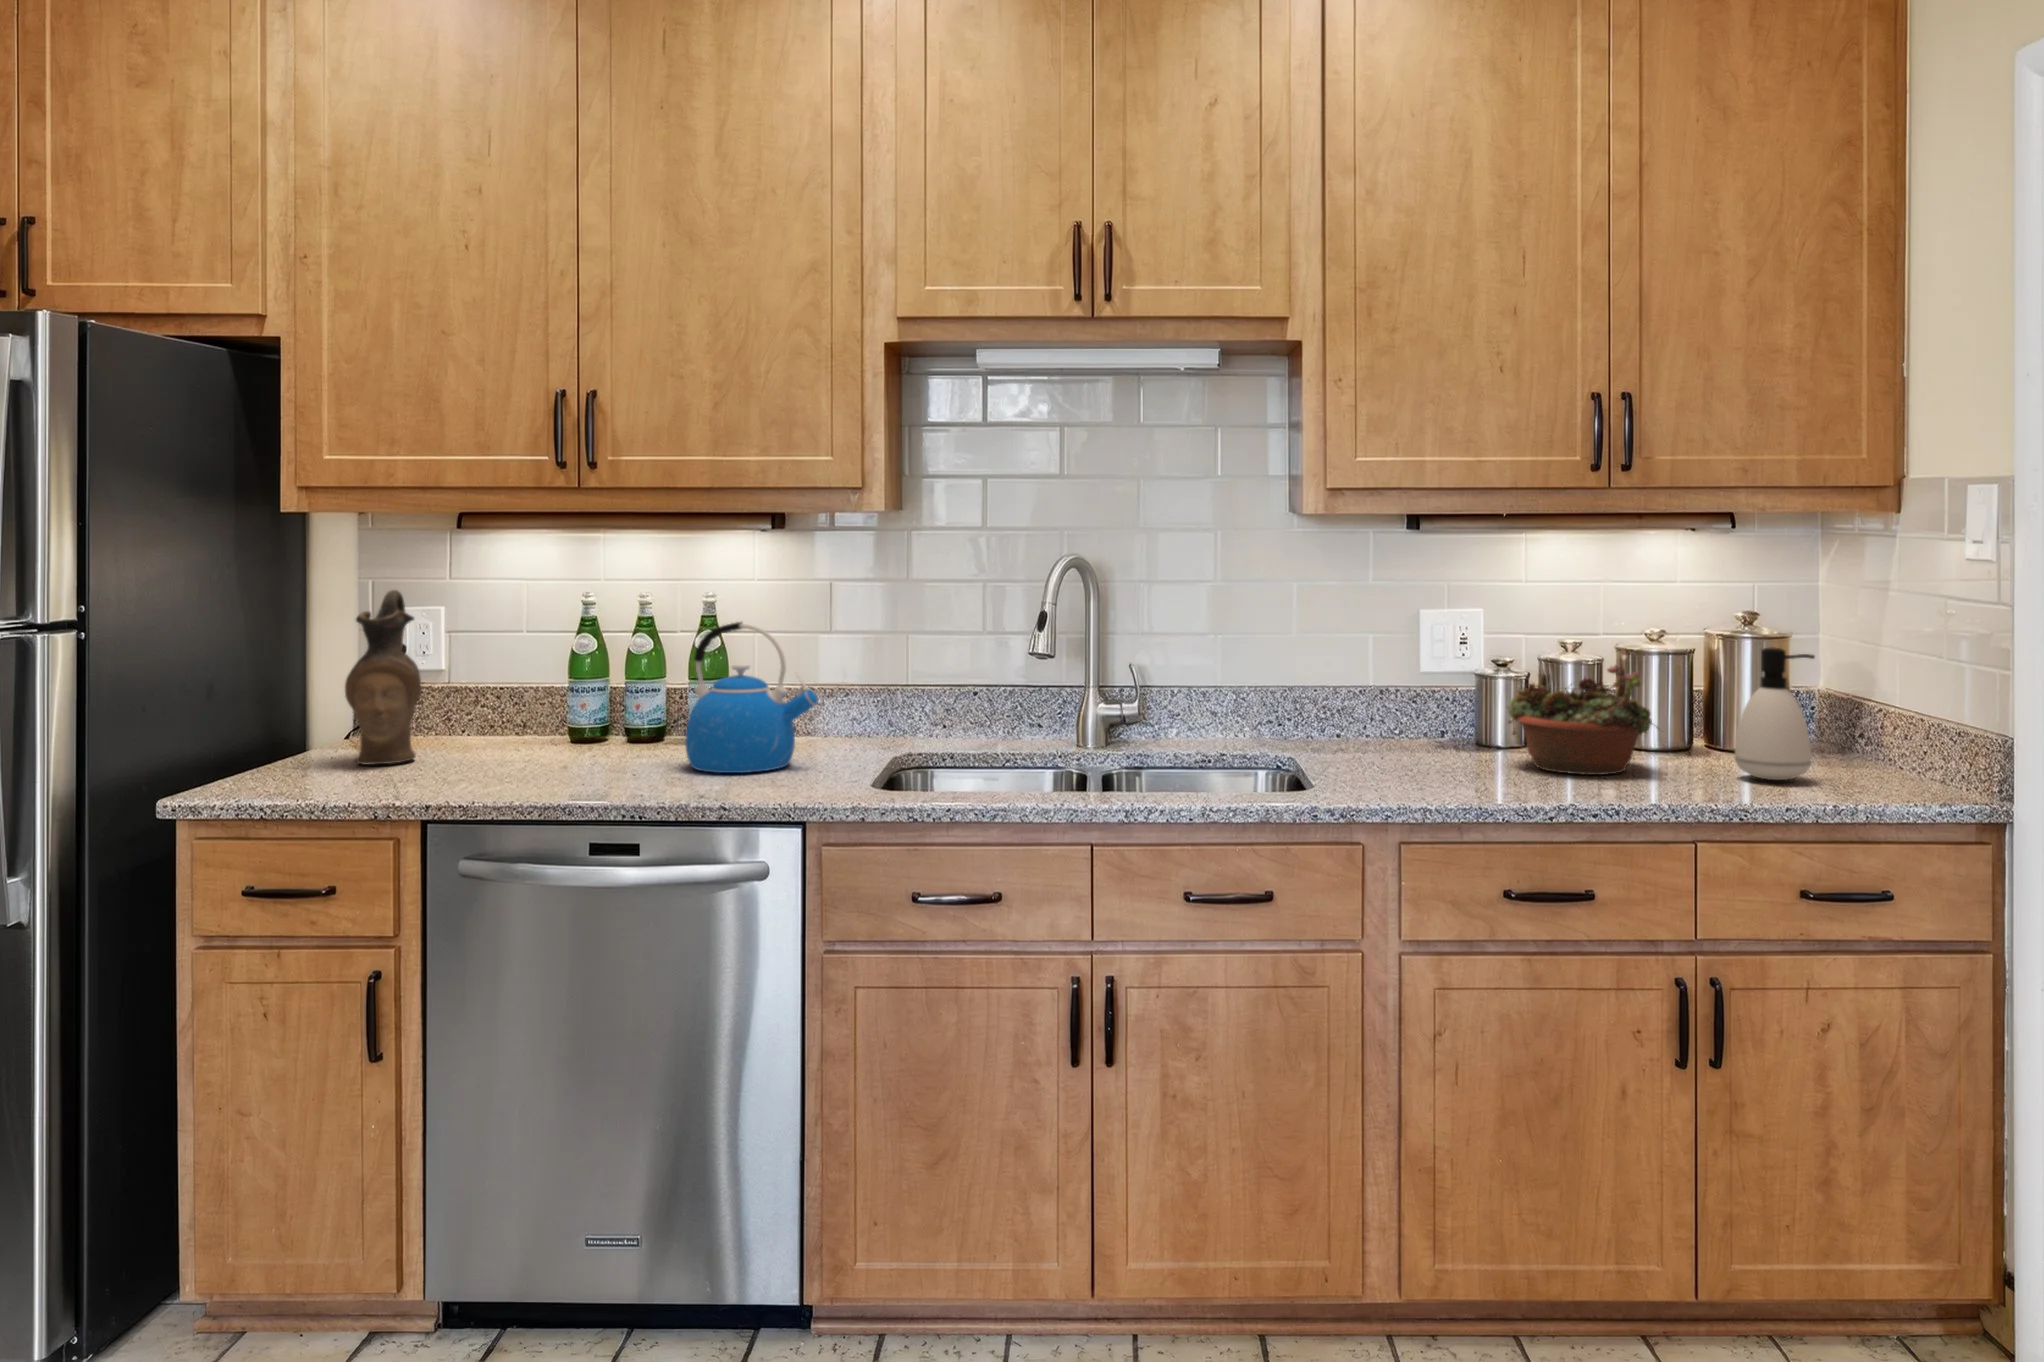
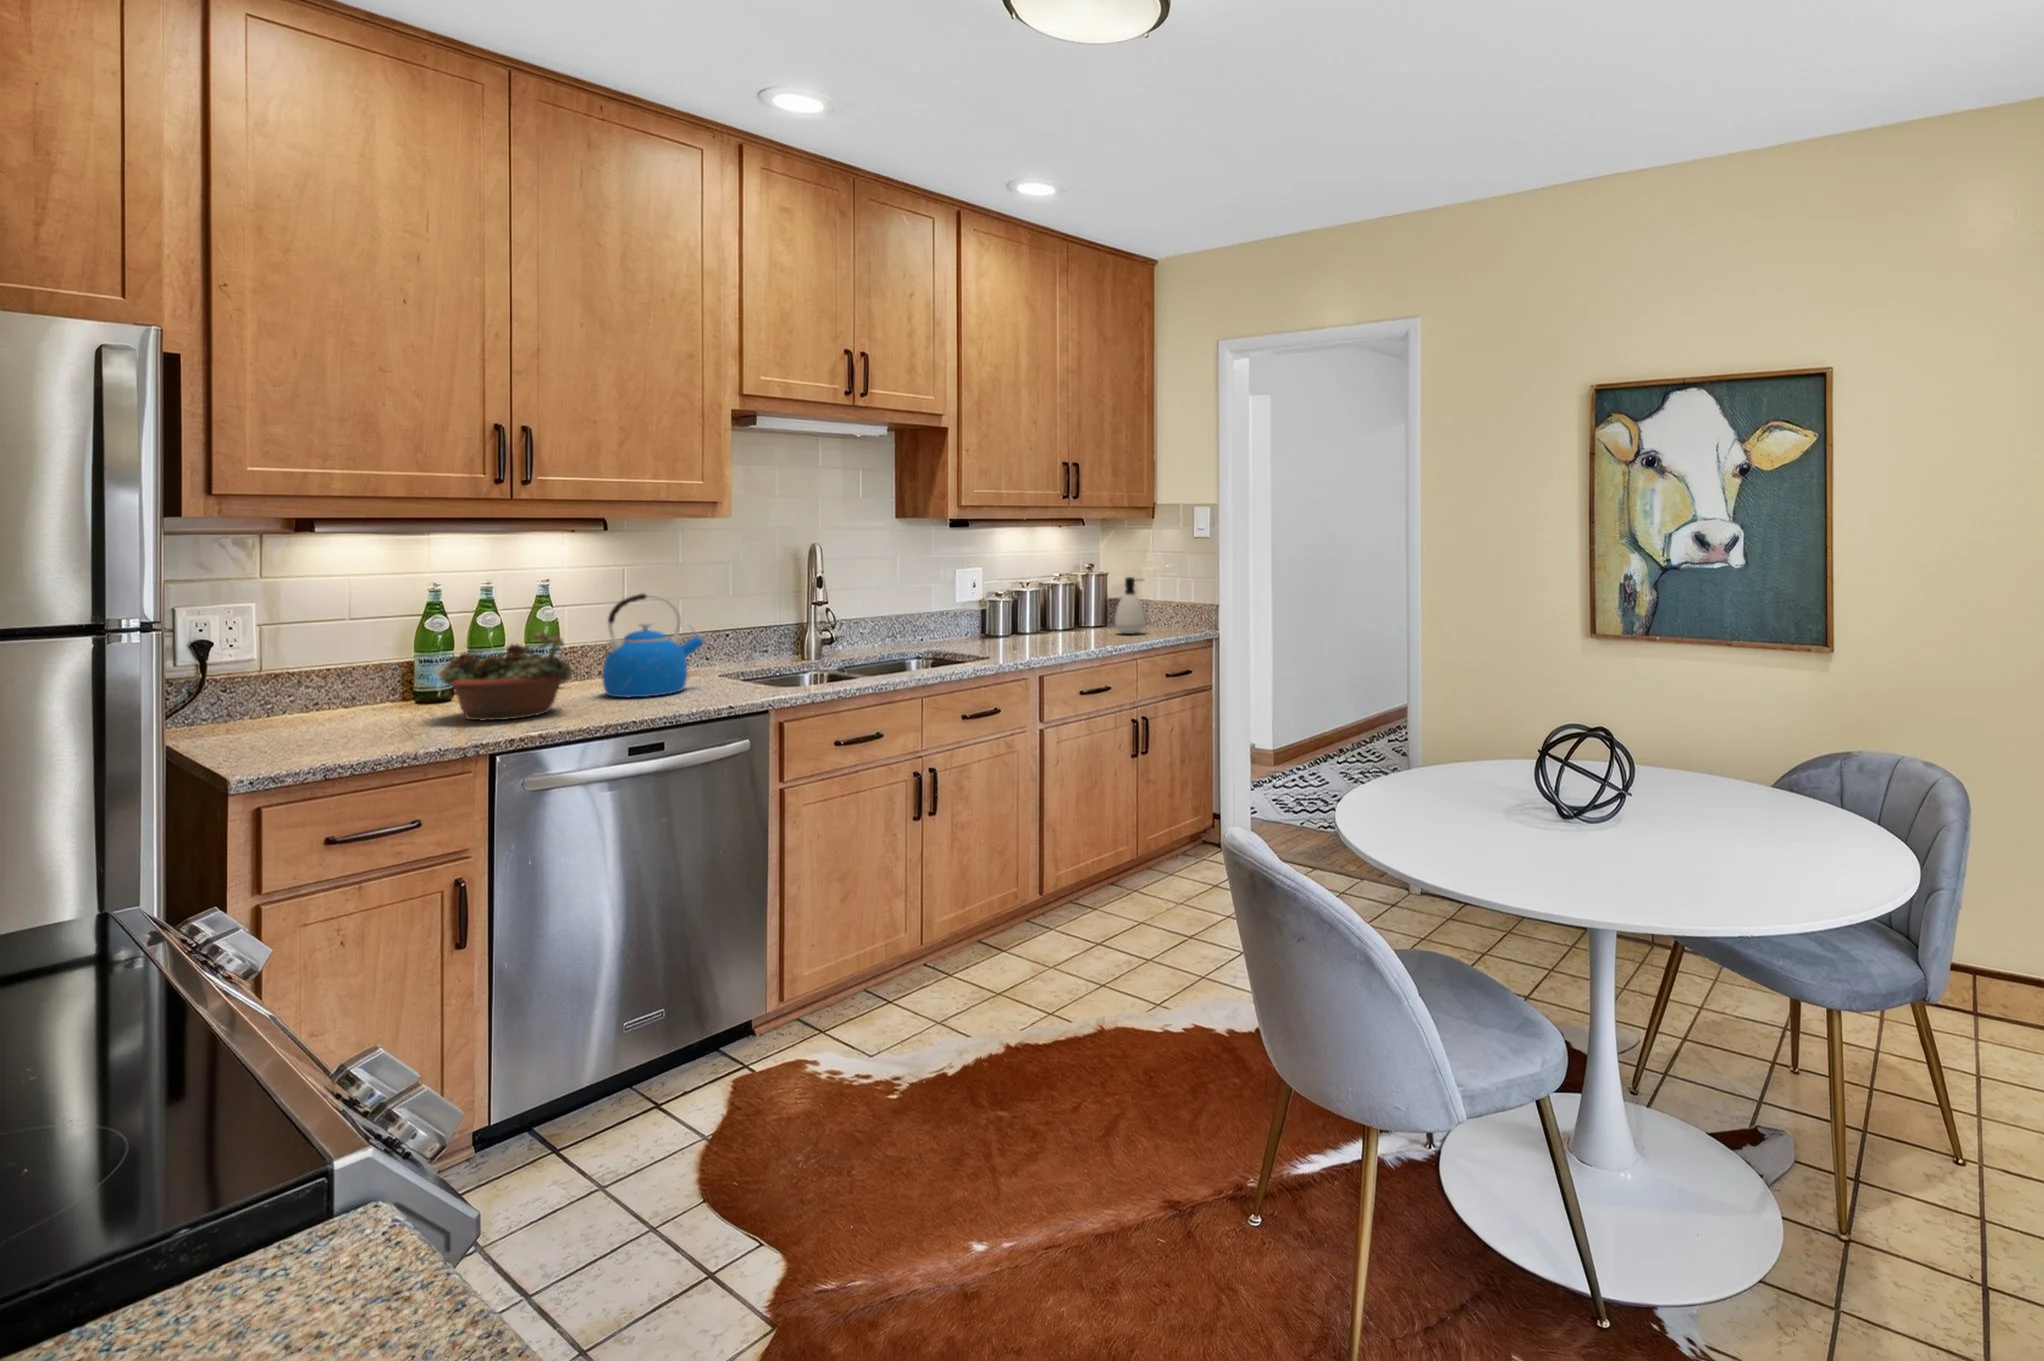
ceramic pitcher: present [345,590,421,765] -> none [280,585,364,737]
succulent planter: present [1507,665,1658,775] -> present [440,632,577,720]

